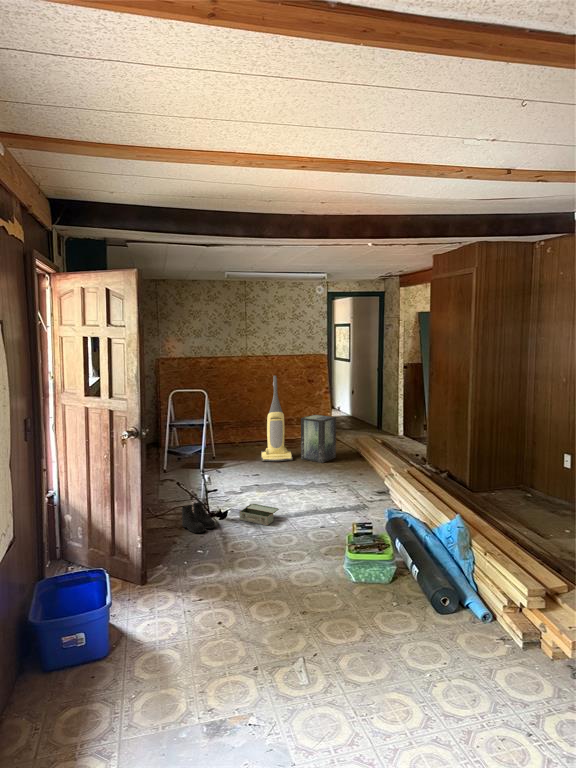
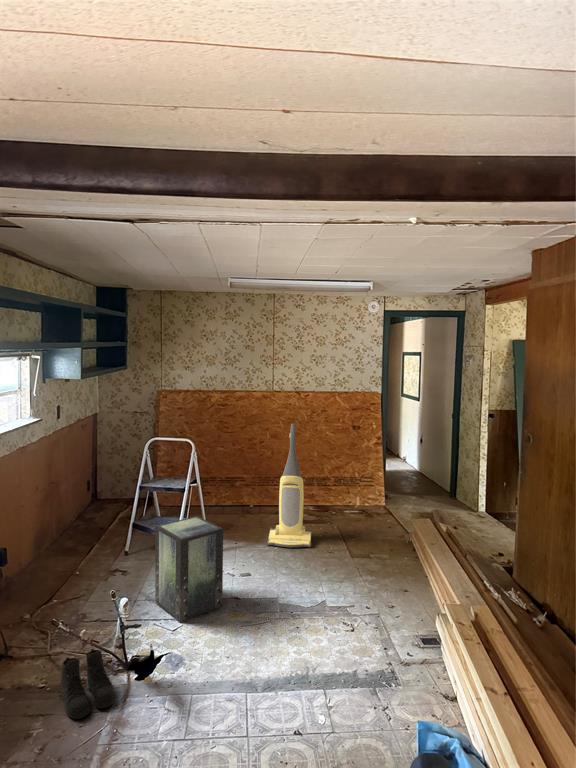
storage box: present [301,415,336,463] -> present [155,516,223,622]
toolbox: present [240,504,279,525] -> none [164,654,231,714]

